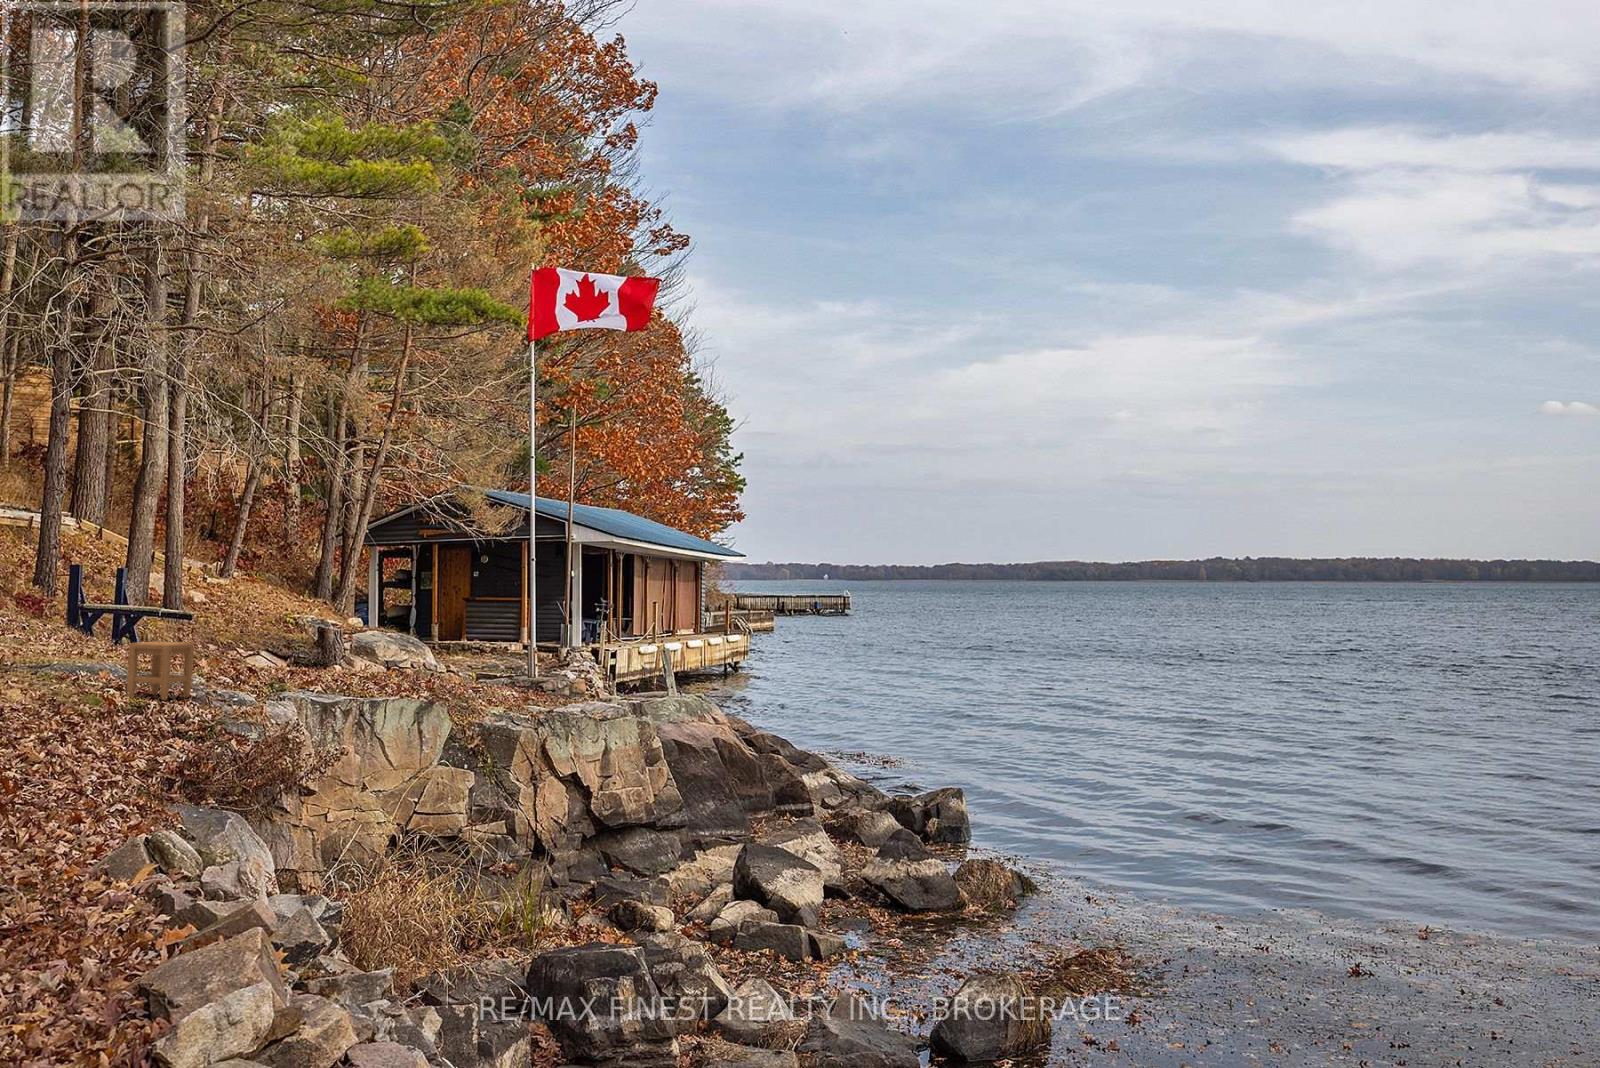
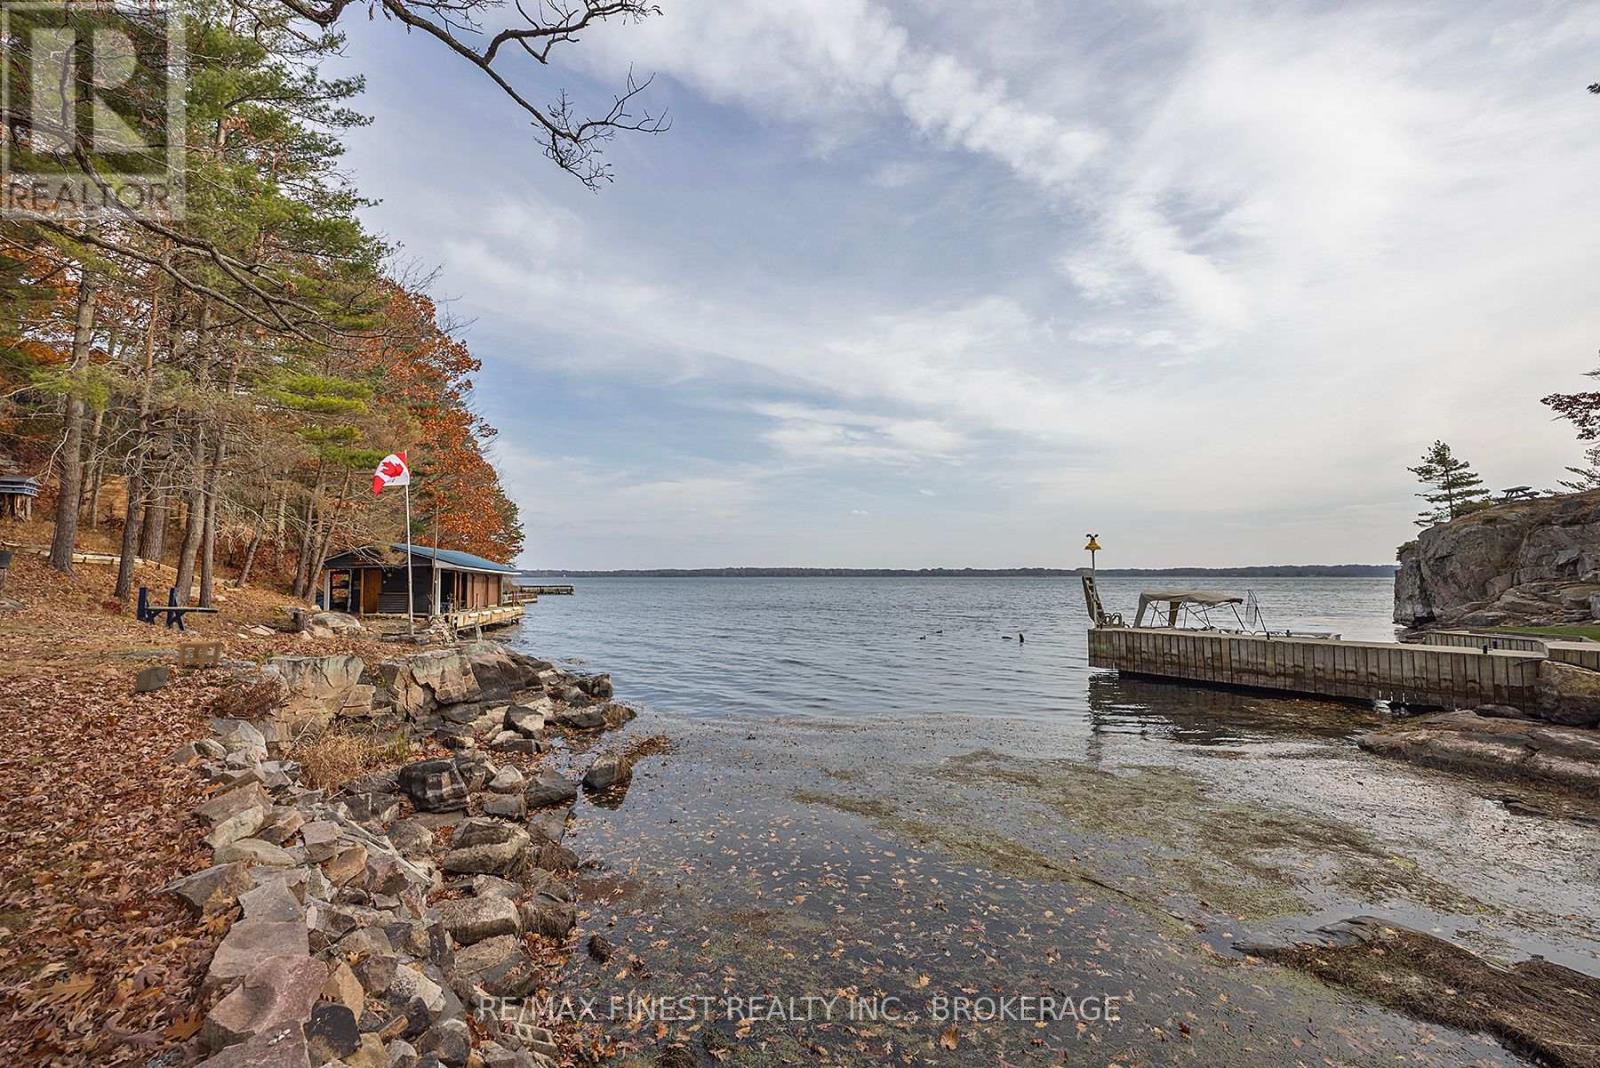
basket: none [54,680,108,727] -> present [135,667,169,691]

